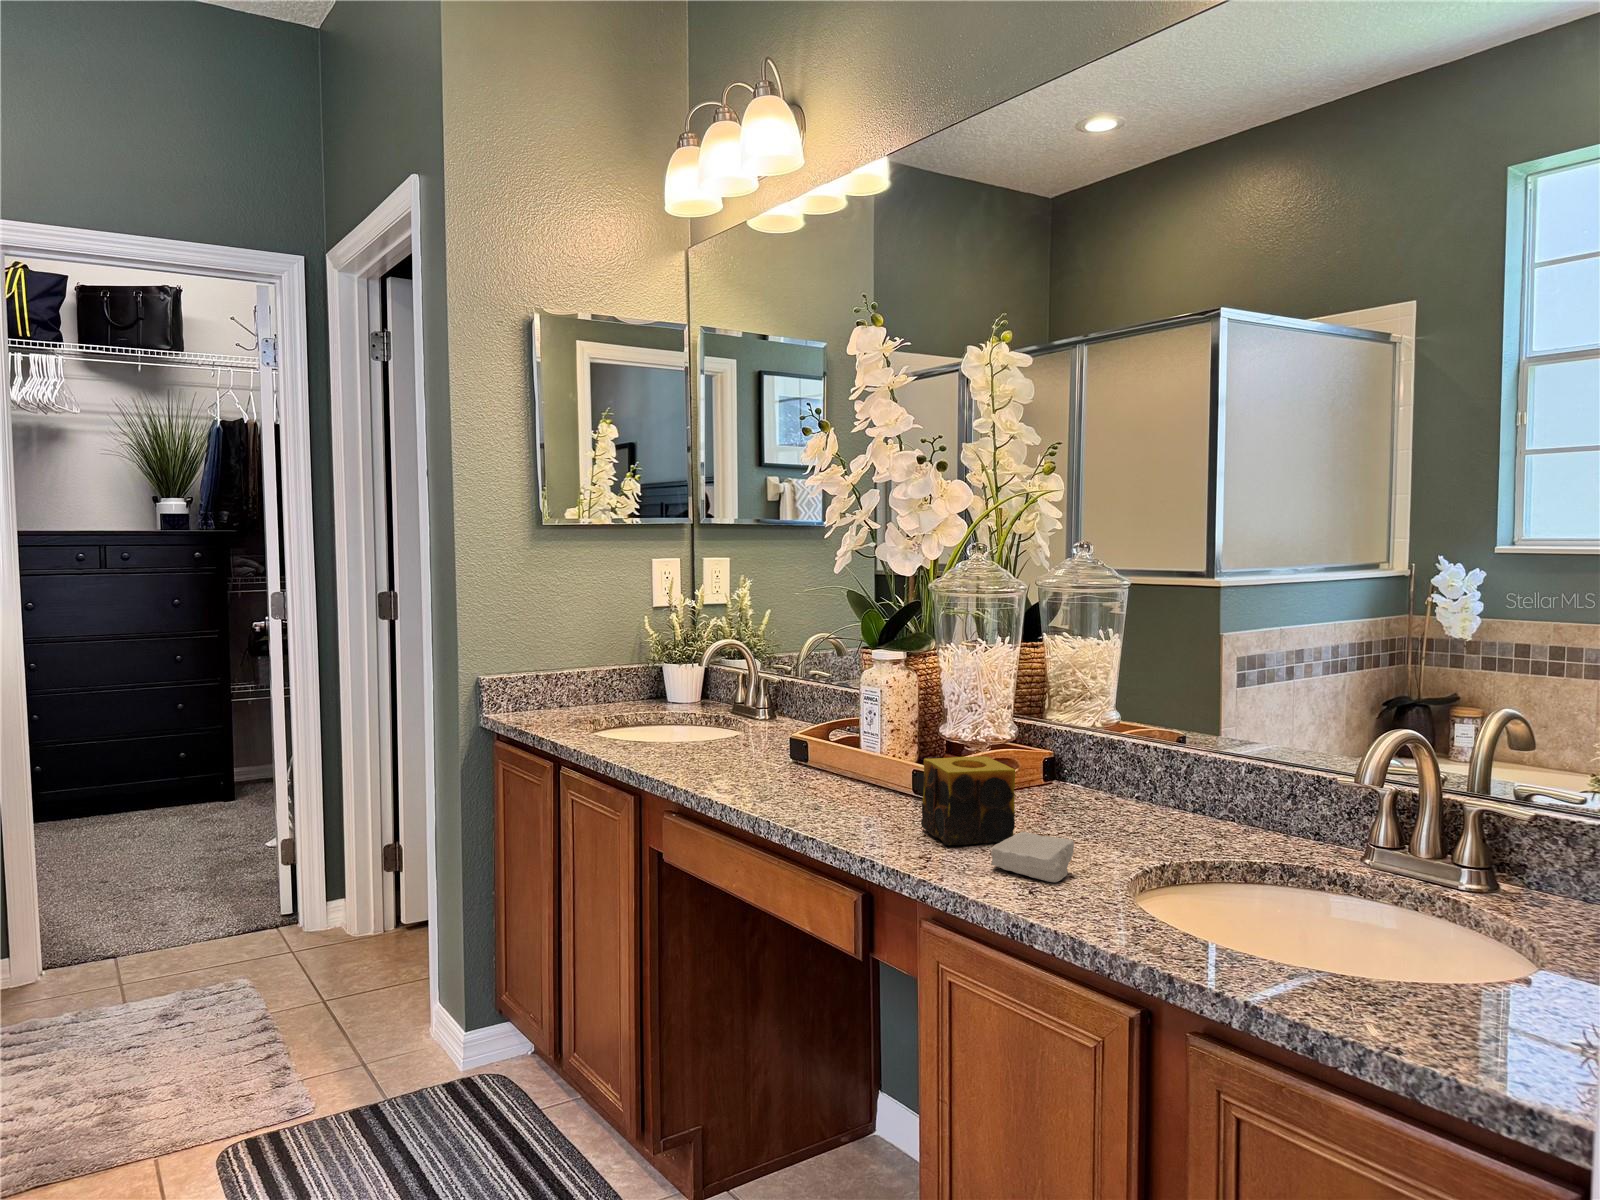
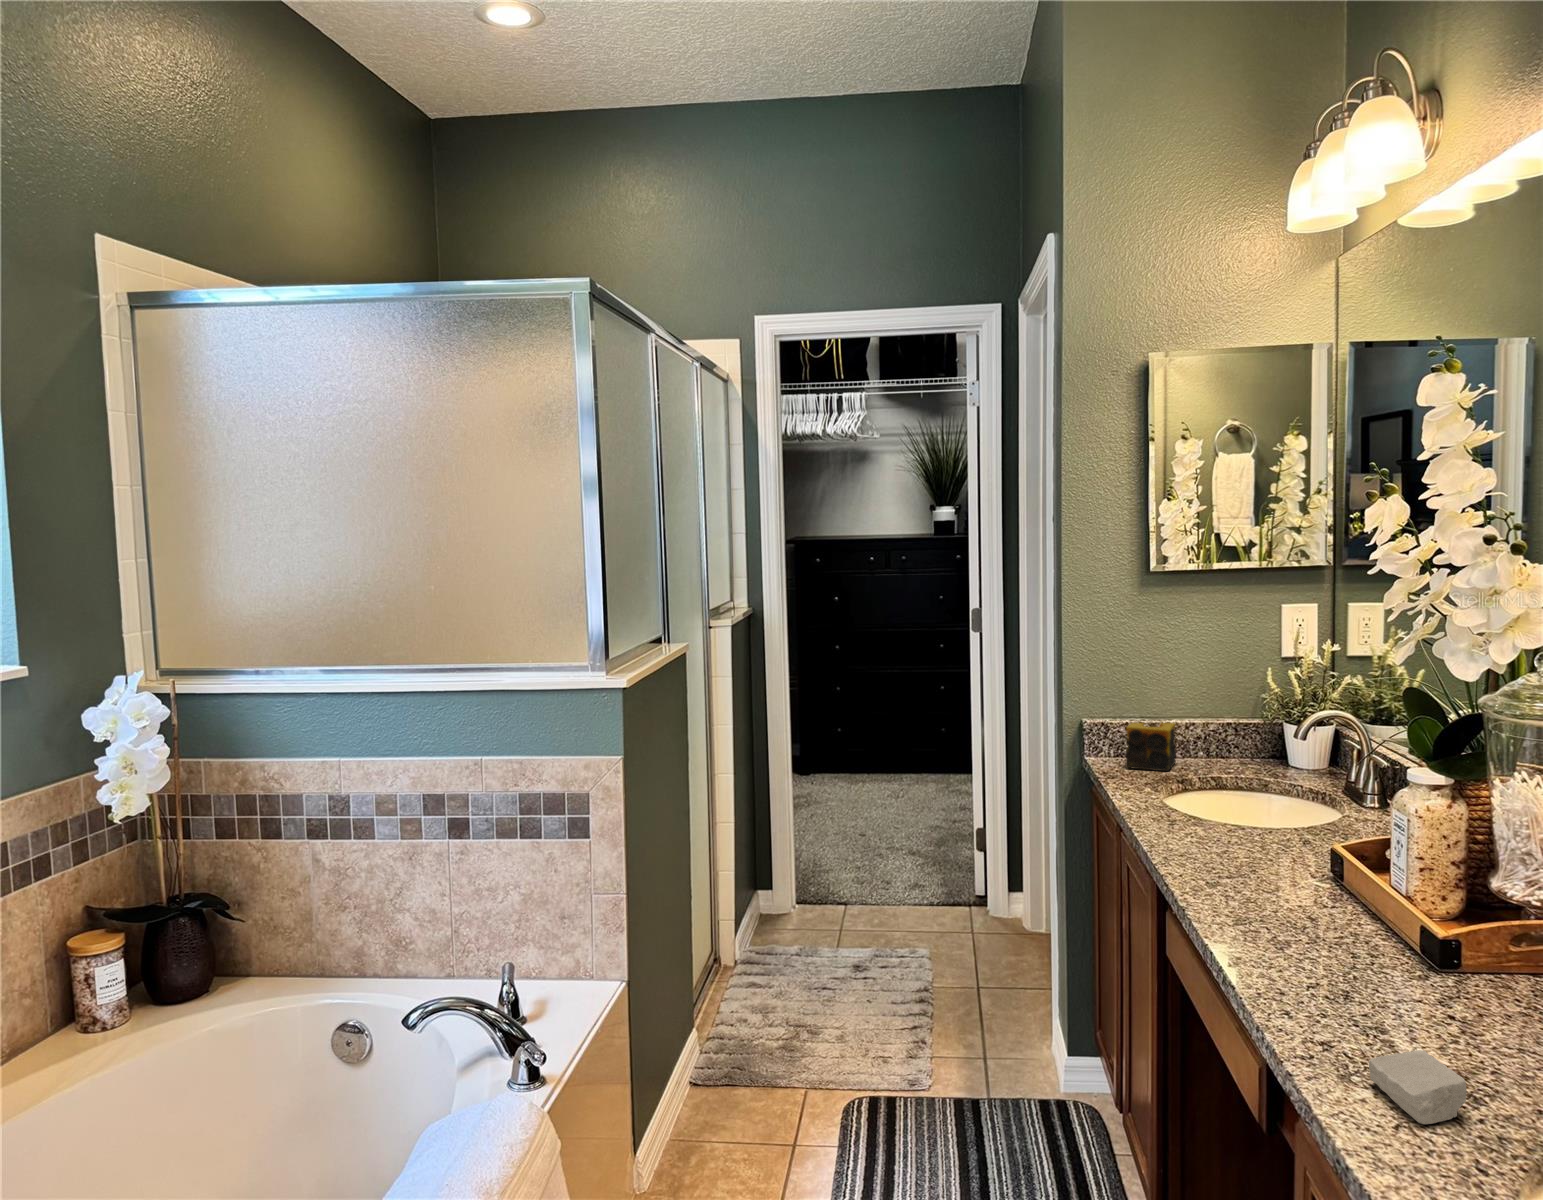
candle: present [921,756,1015,845] -> present [1125,723,1176,771]

